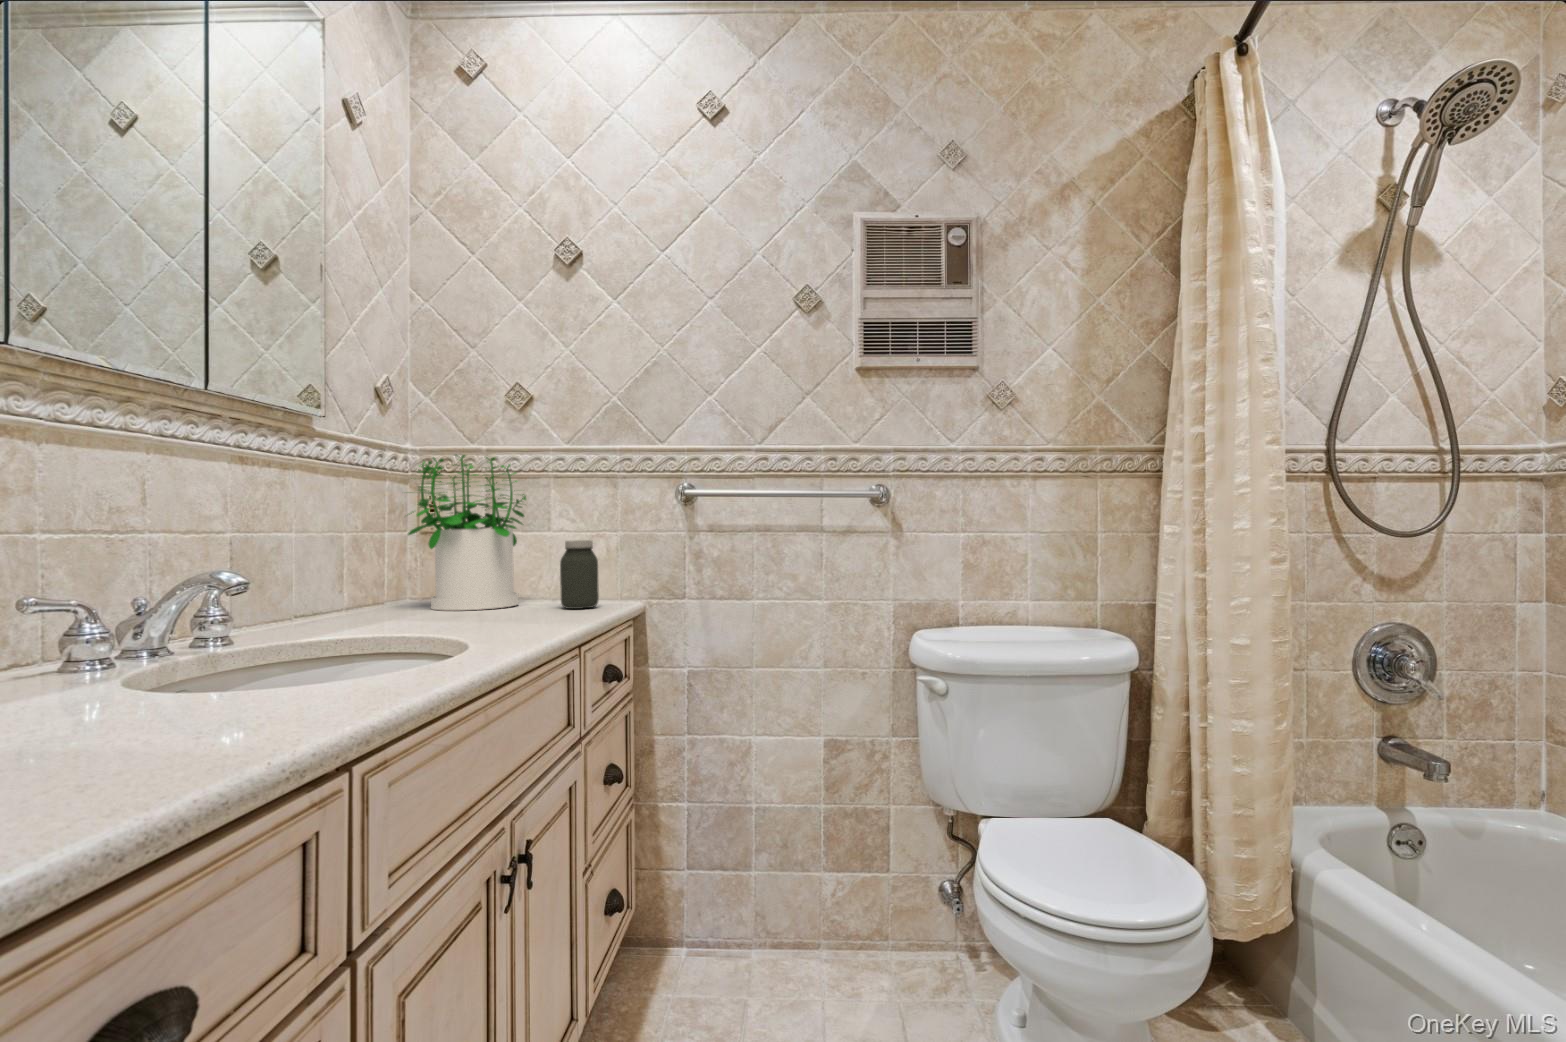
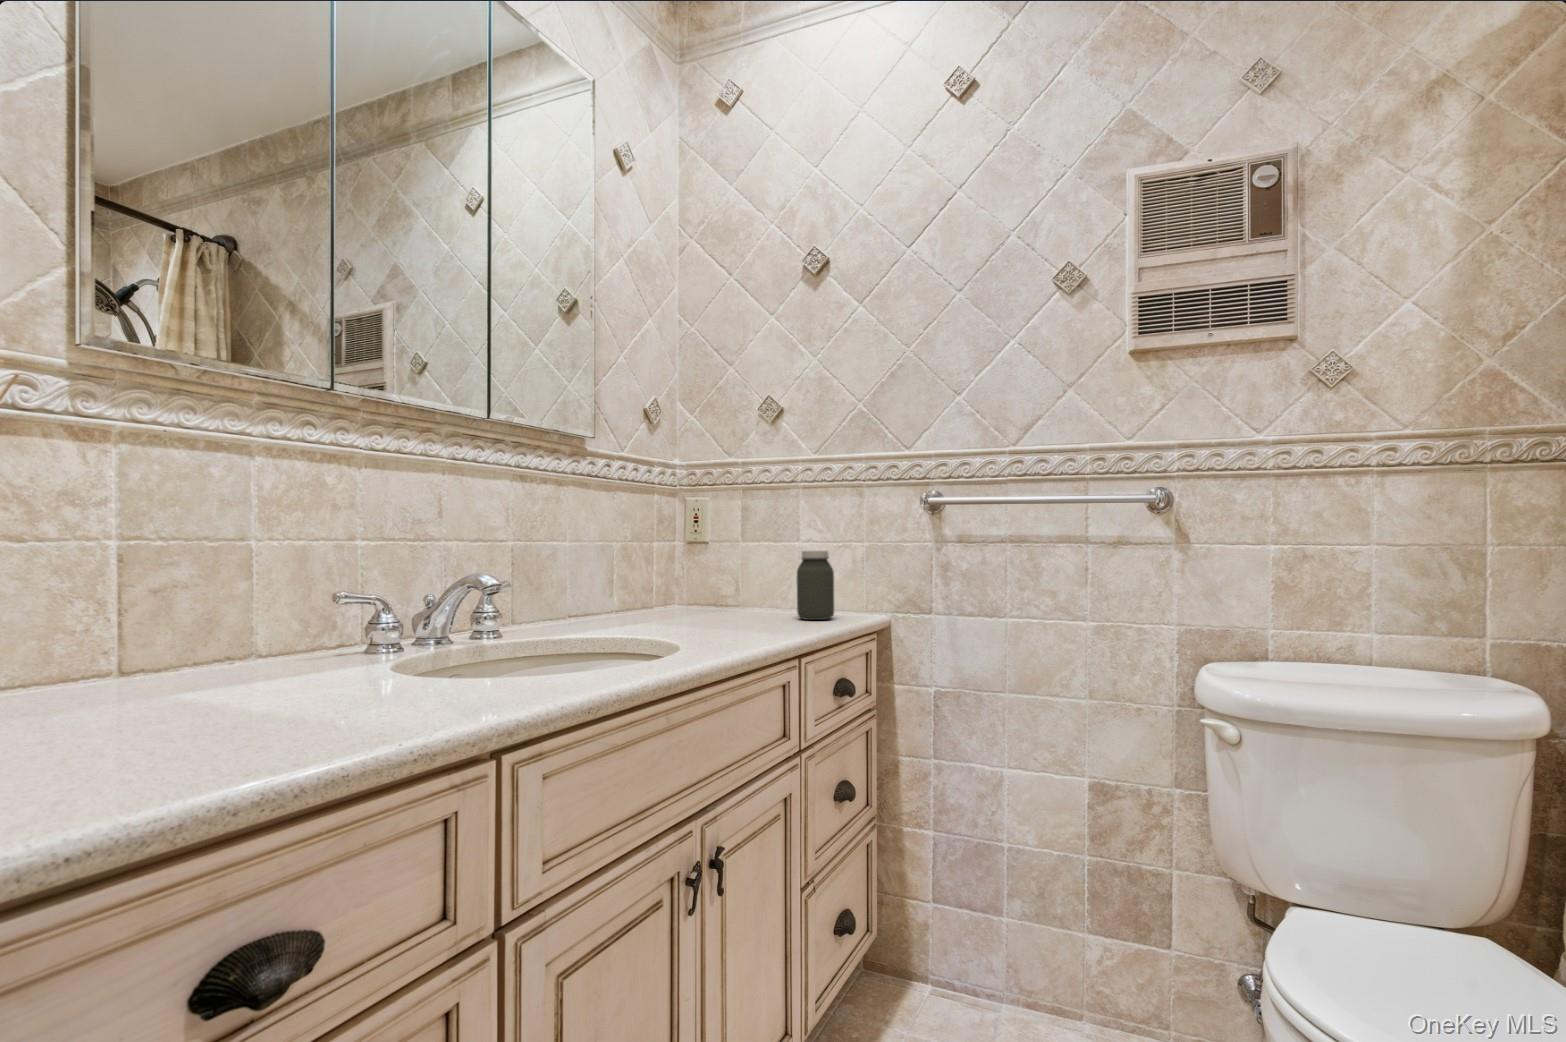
potted plant: present [408,455,526,611] -> none [661,467,775,617]

